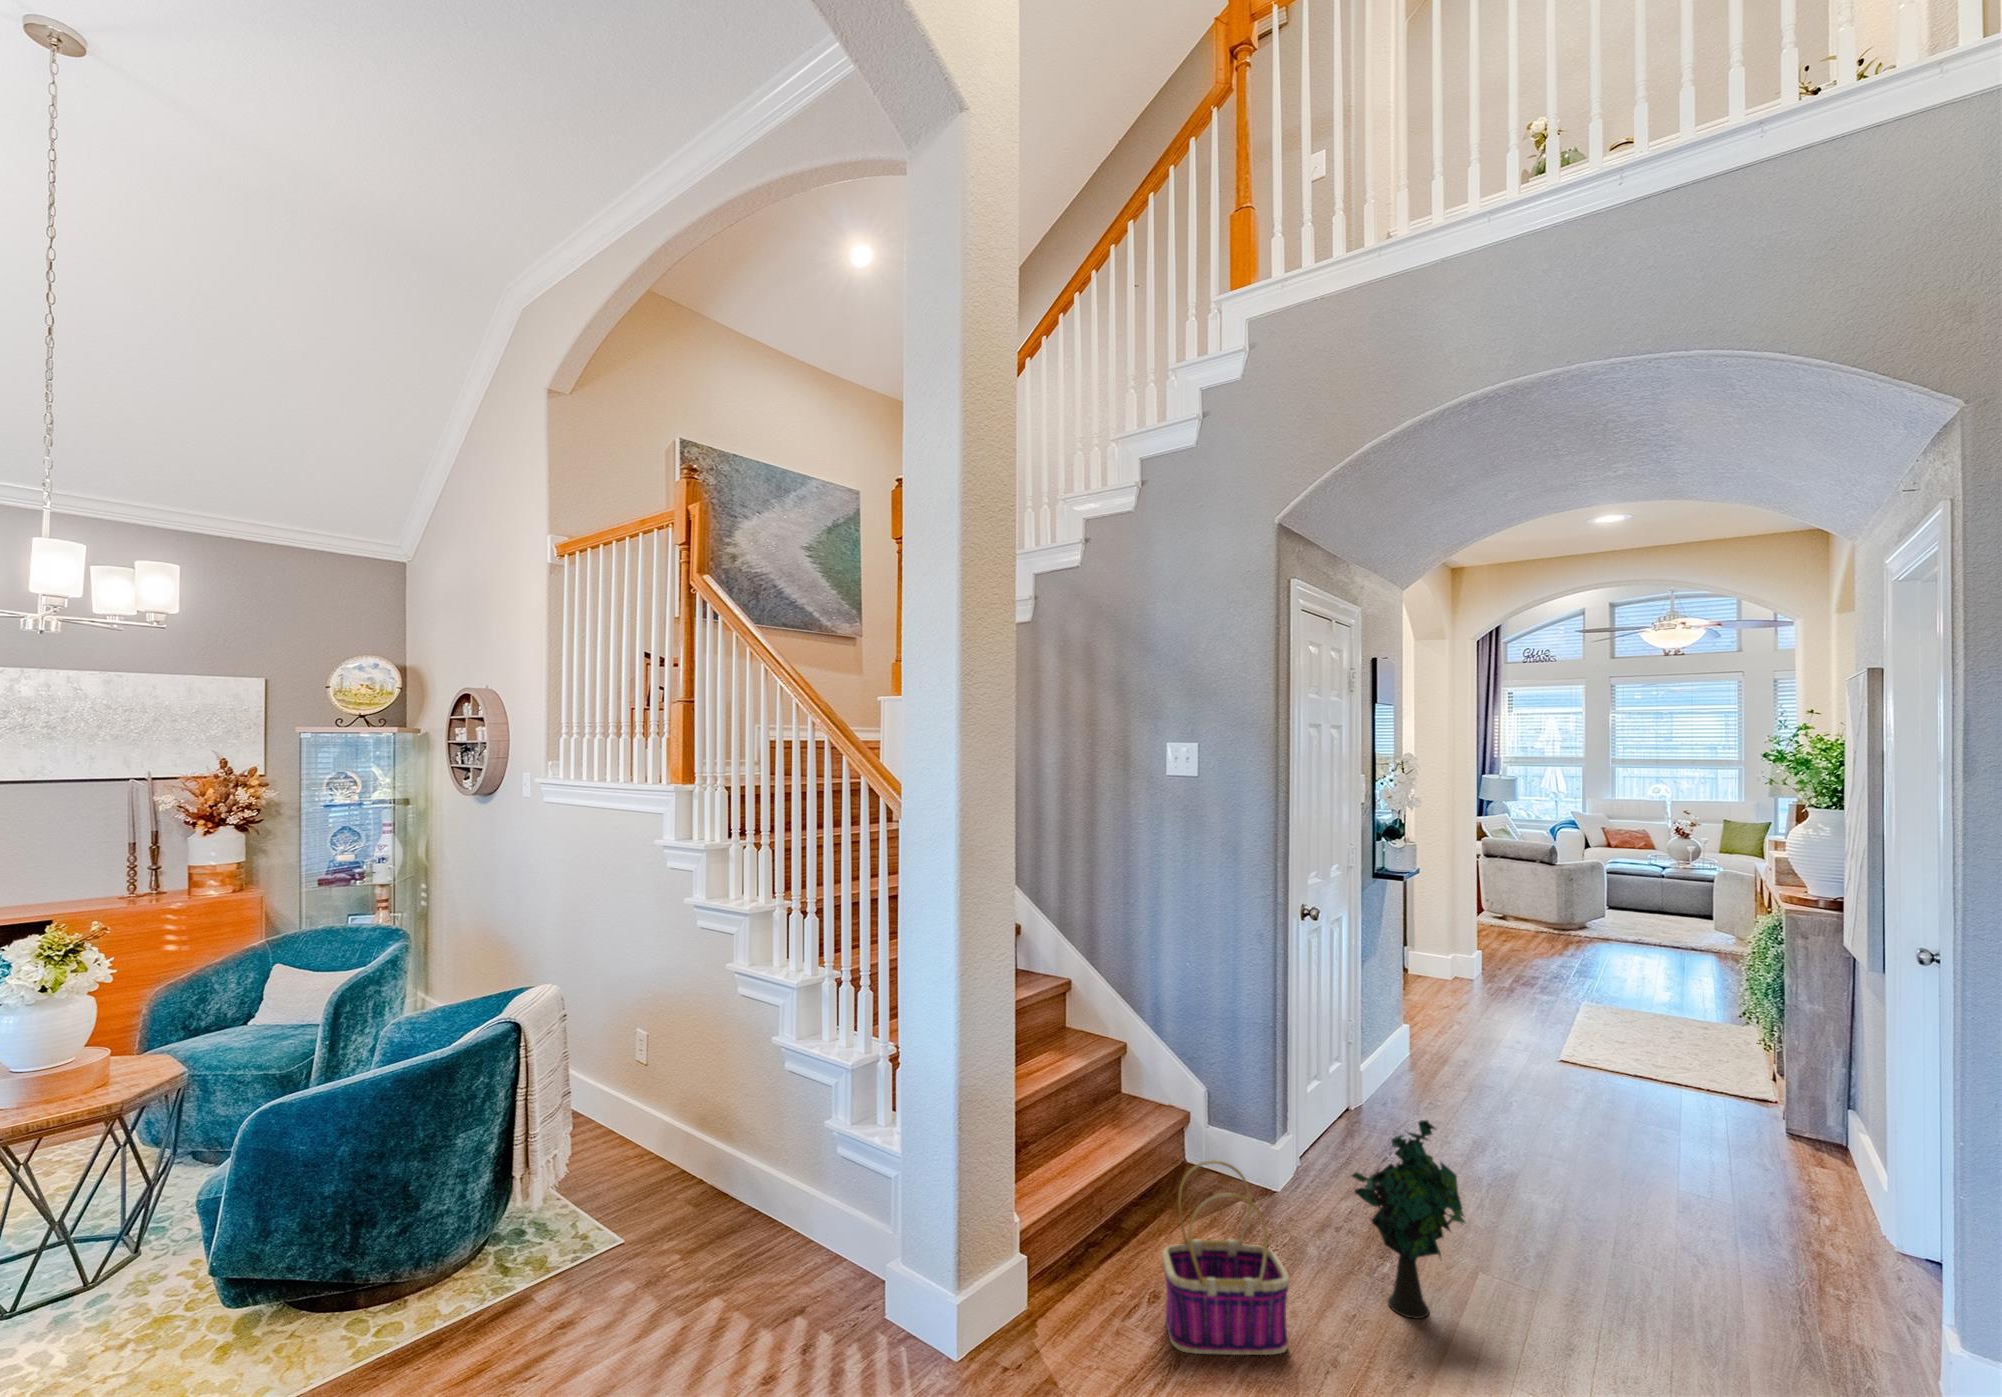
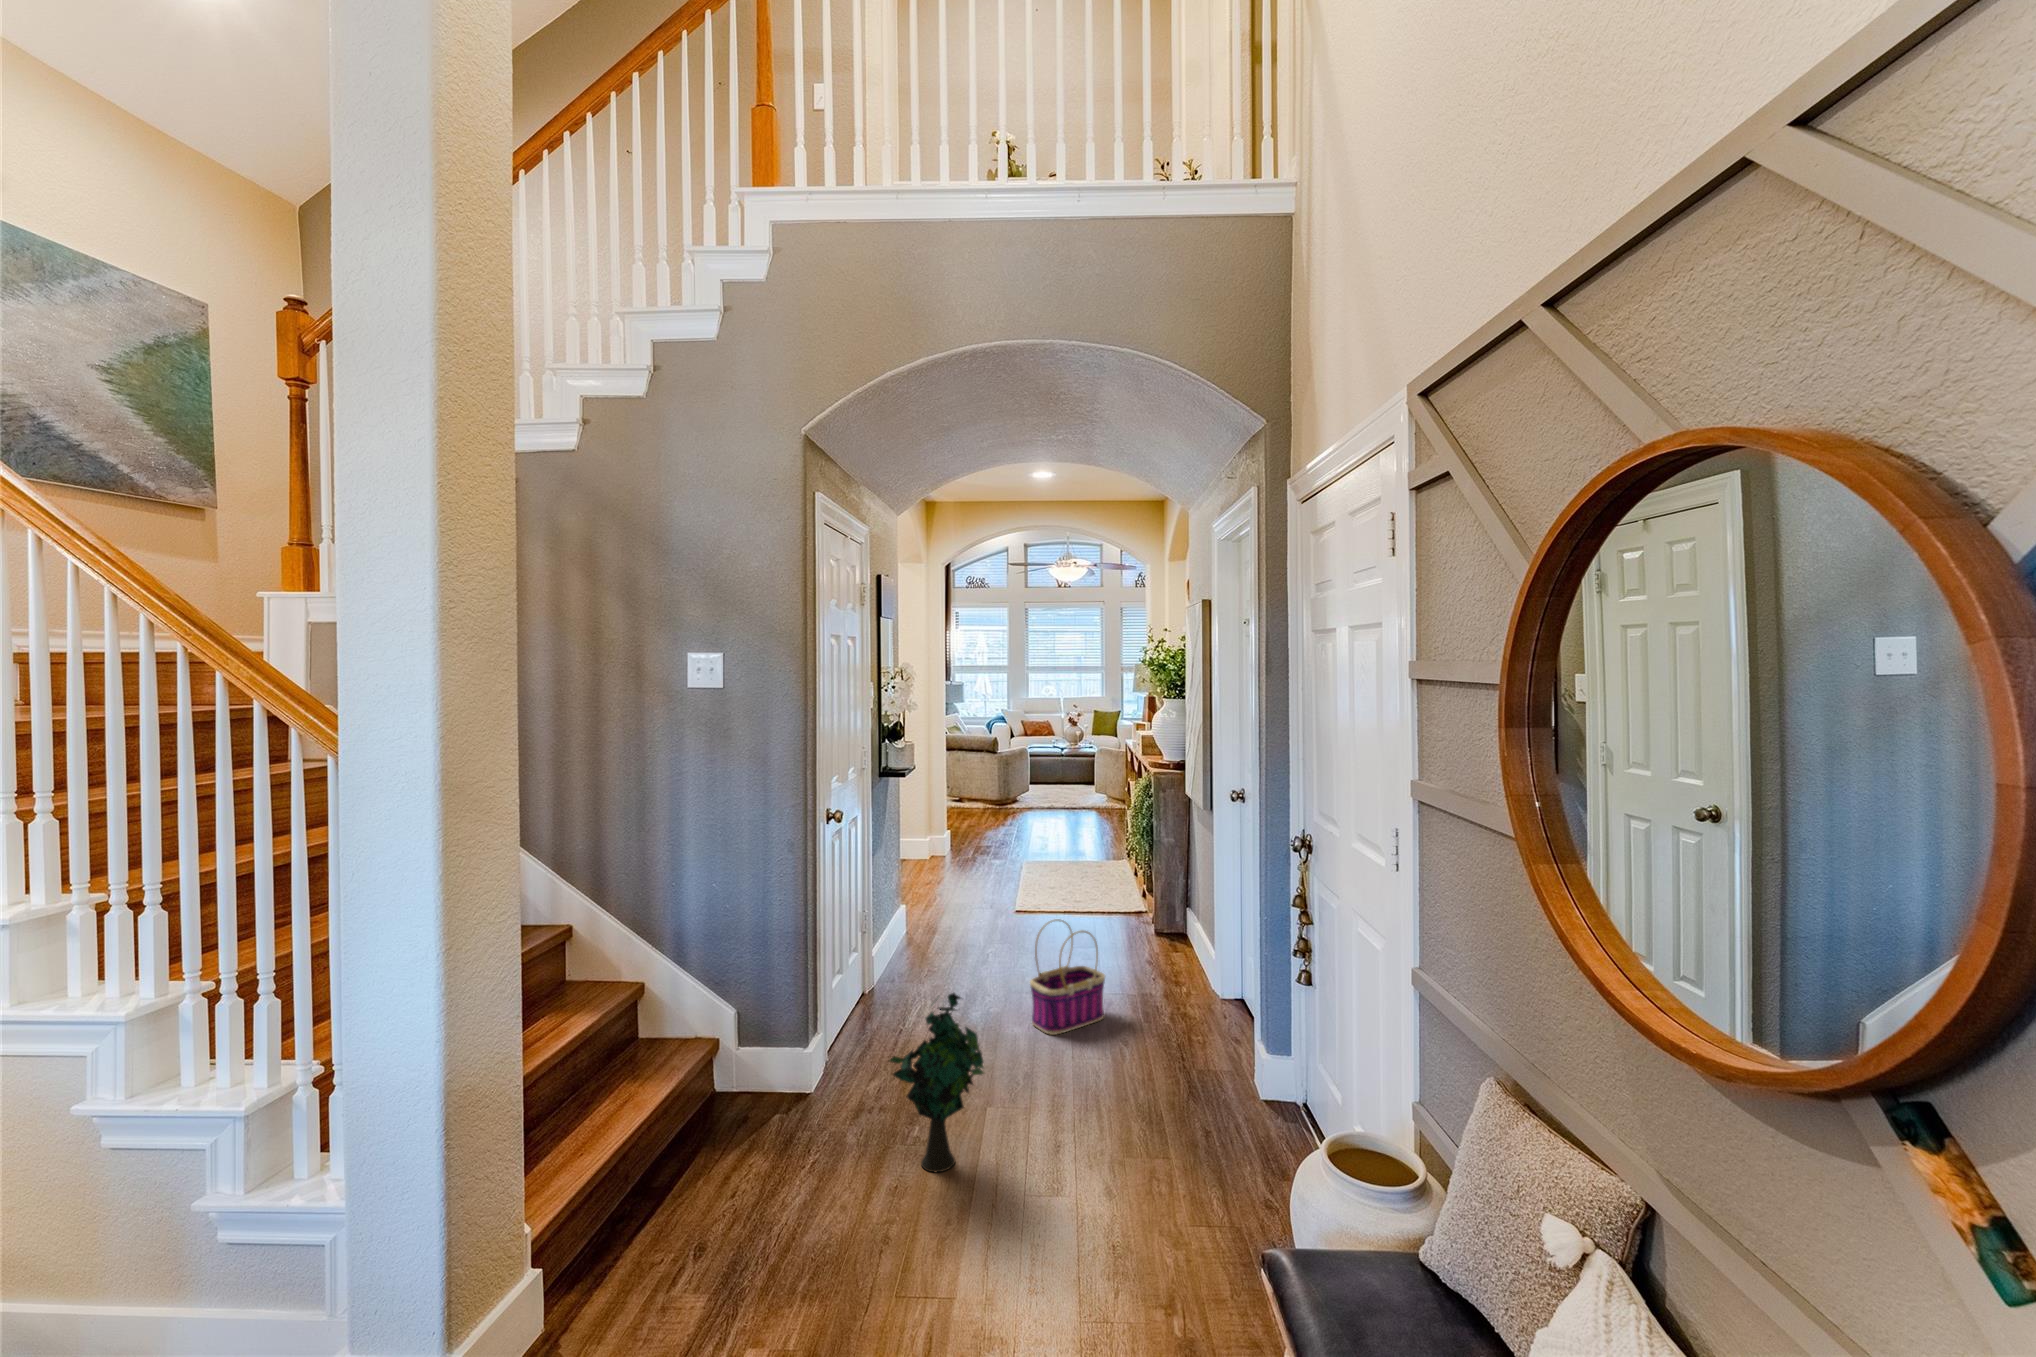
basket: present [1162,1160,1289,1355] -> present [1030,919,1105,1035]

